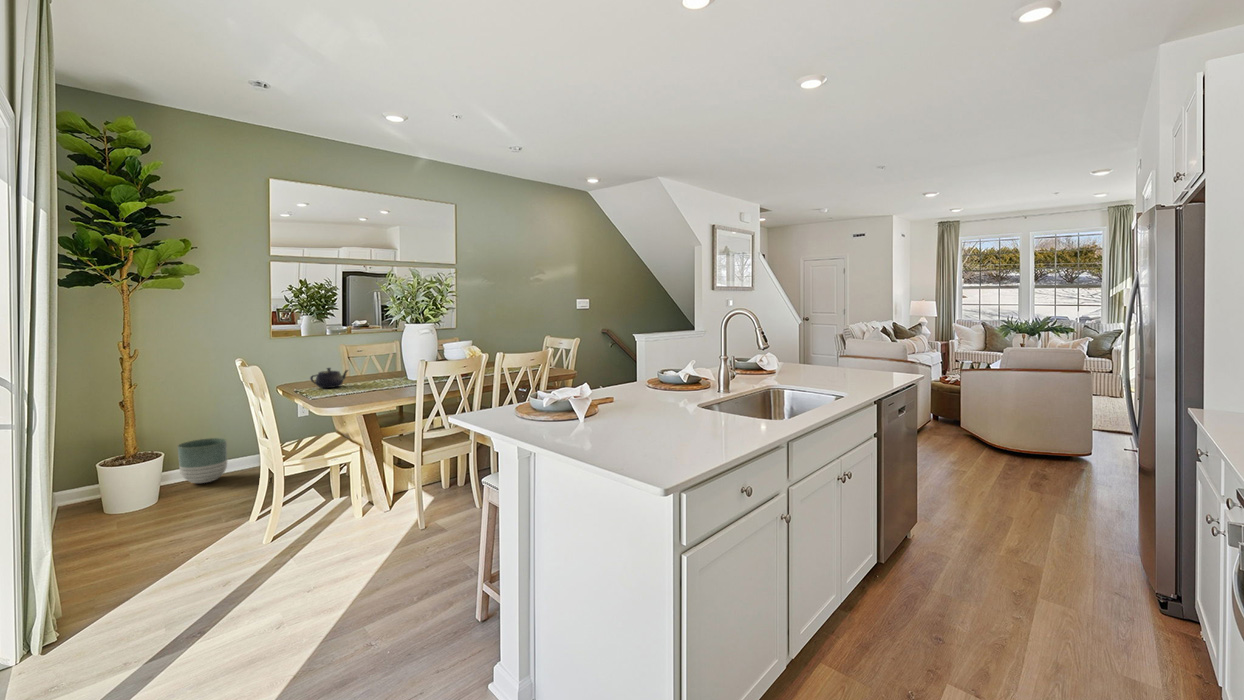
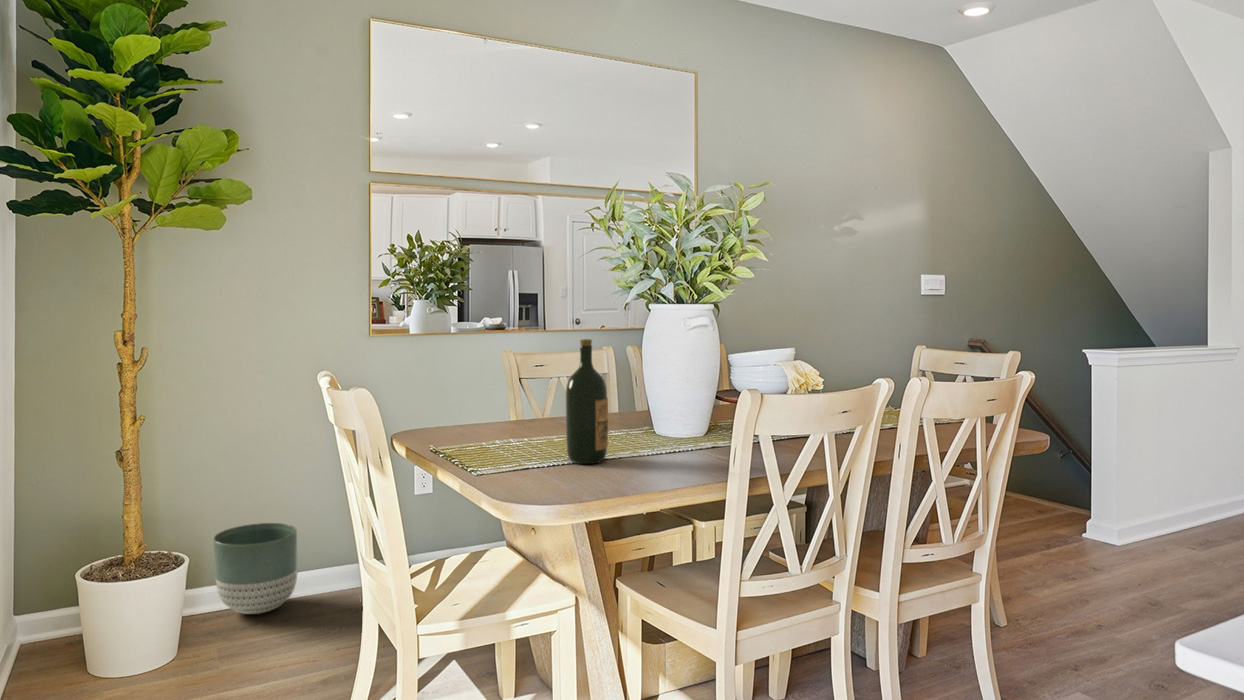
wine bottle: none [356,341,375,393] -> present [566,339,608,464]
teapot: present [310,368,348,388] -> none [462,398,538,444]

